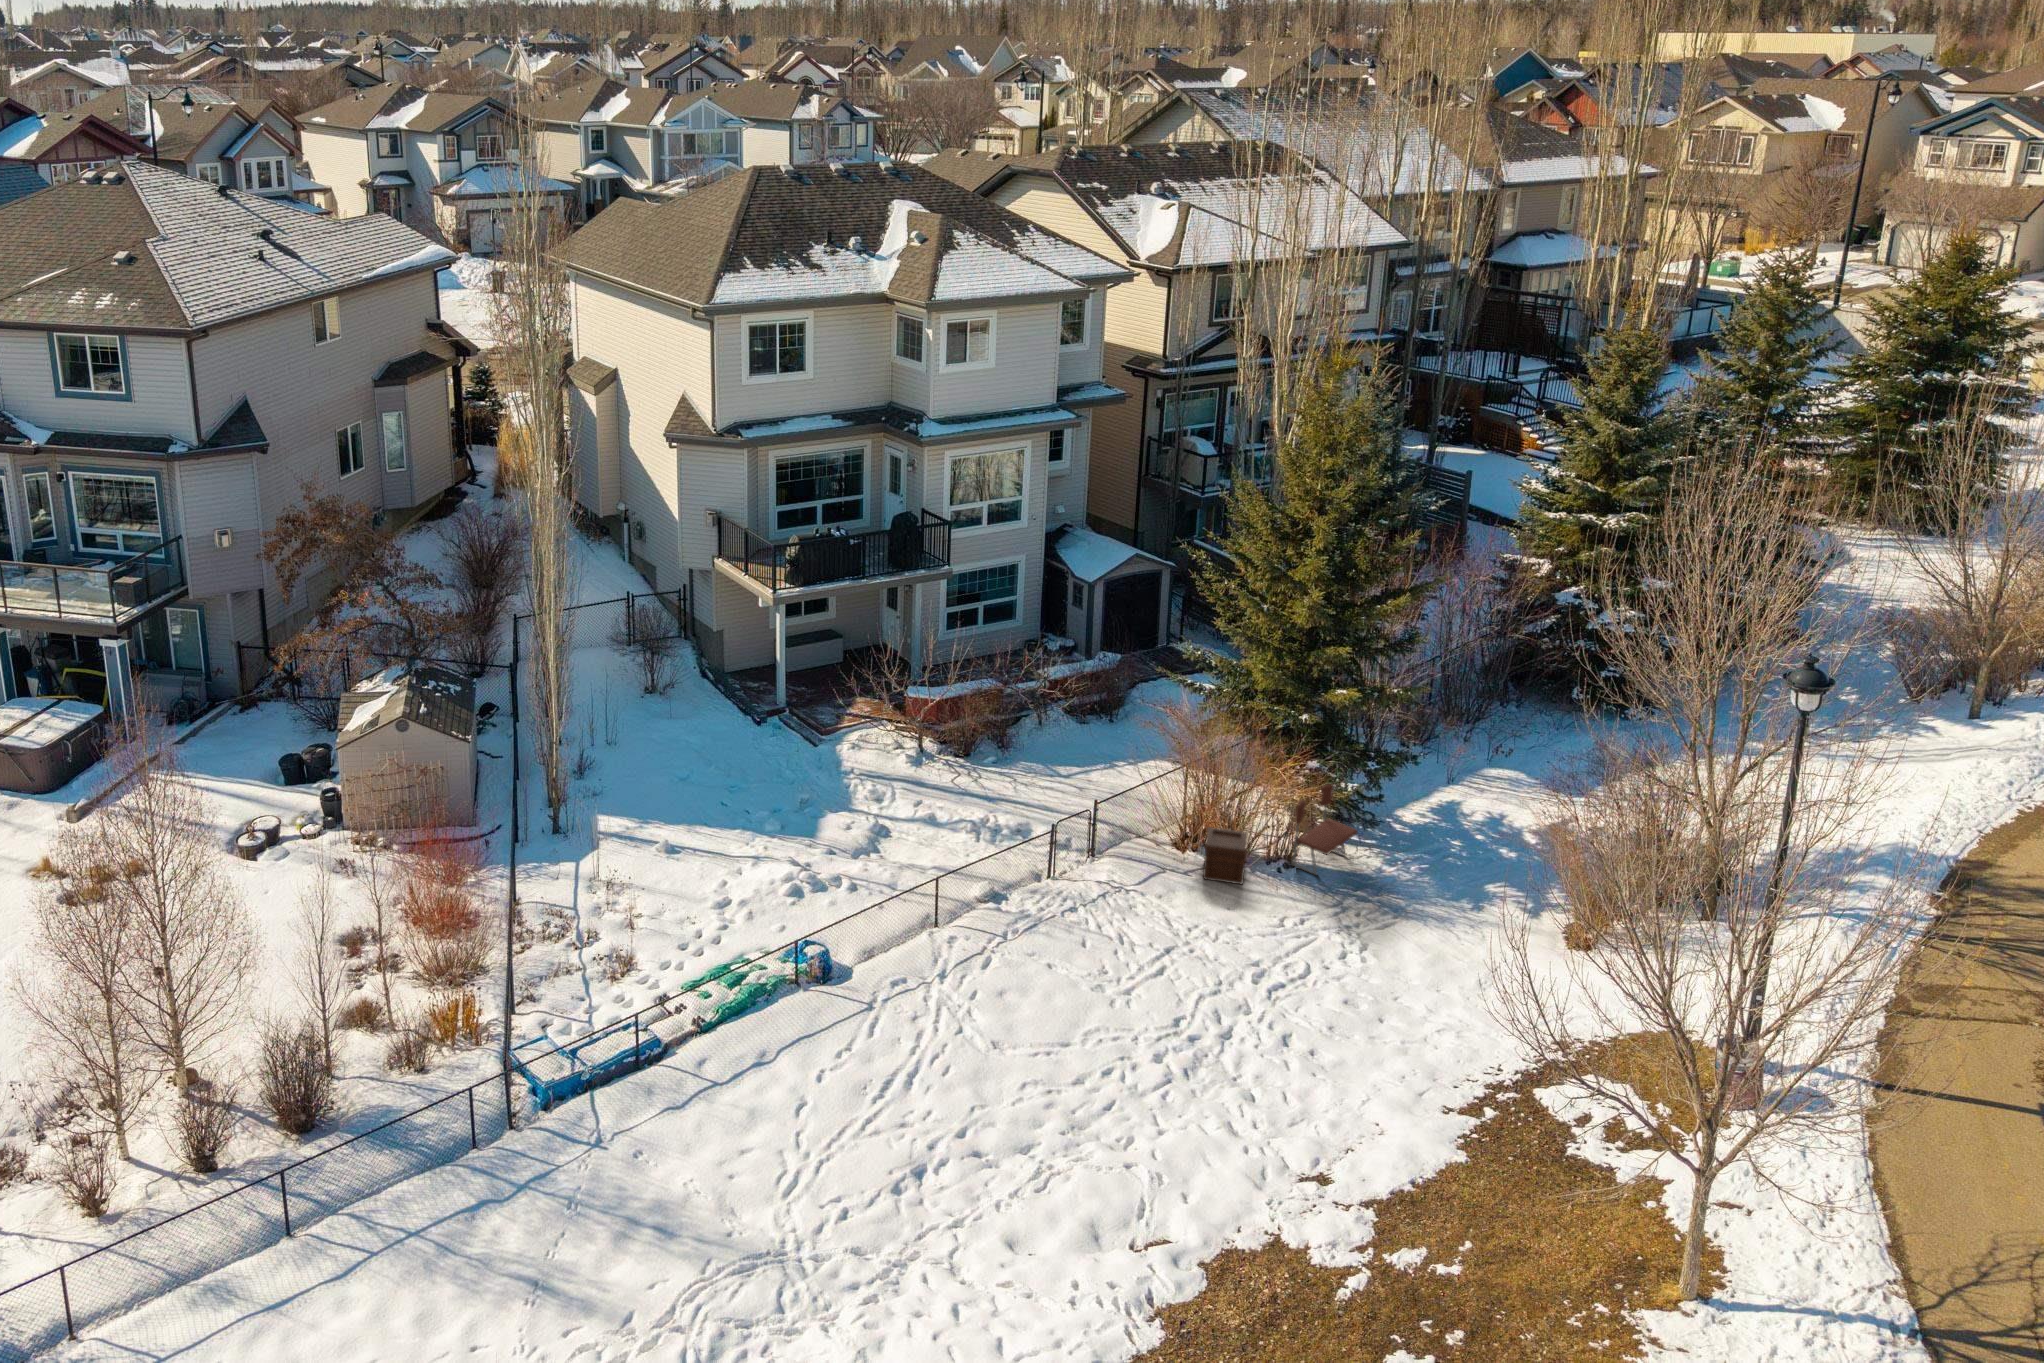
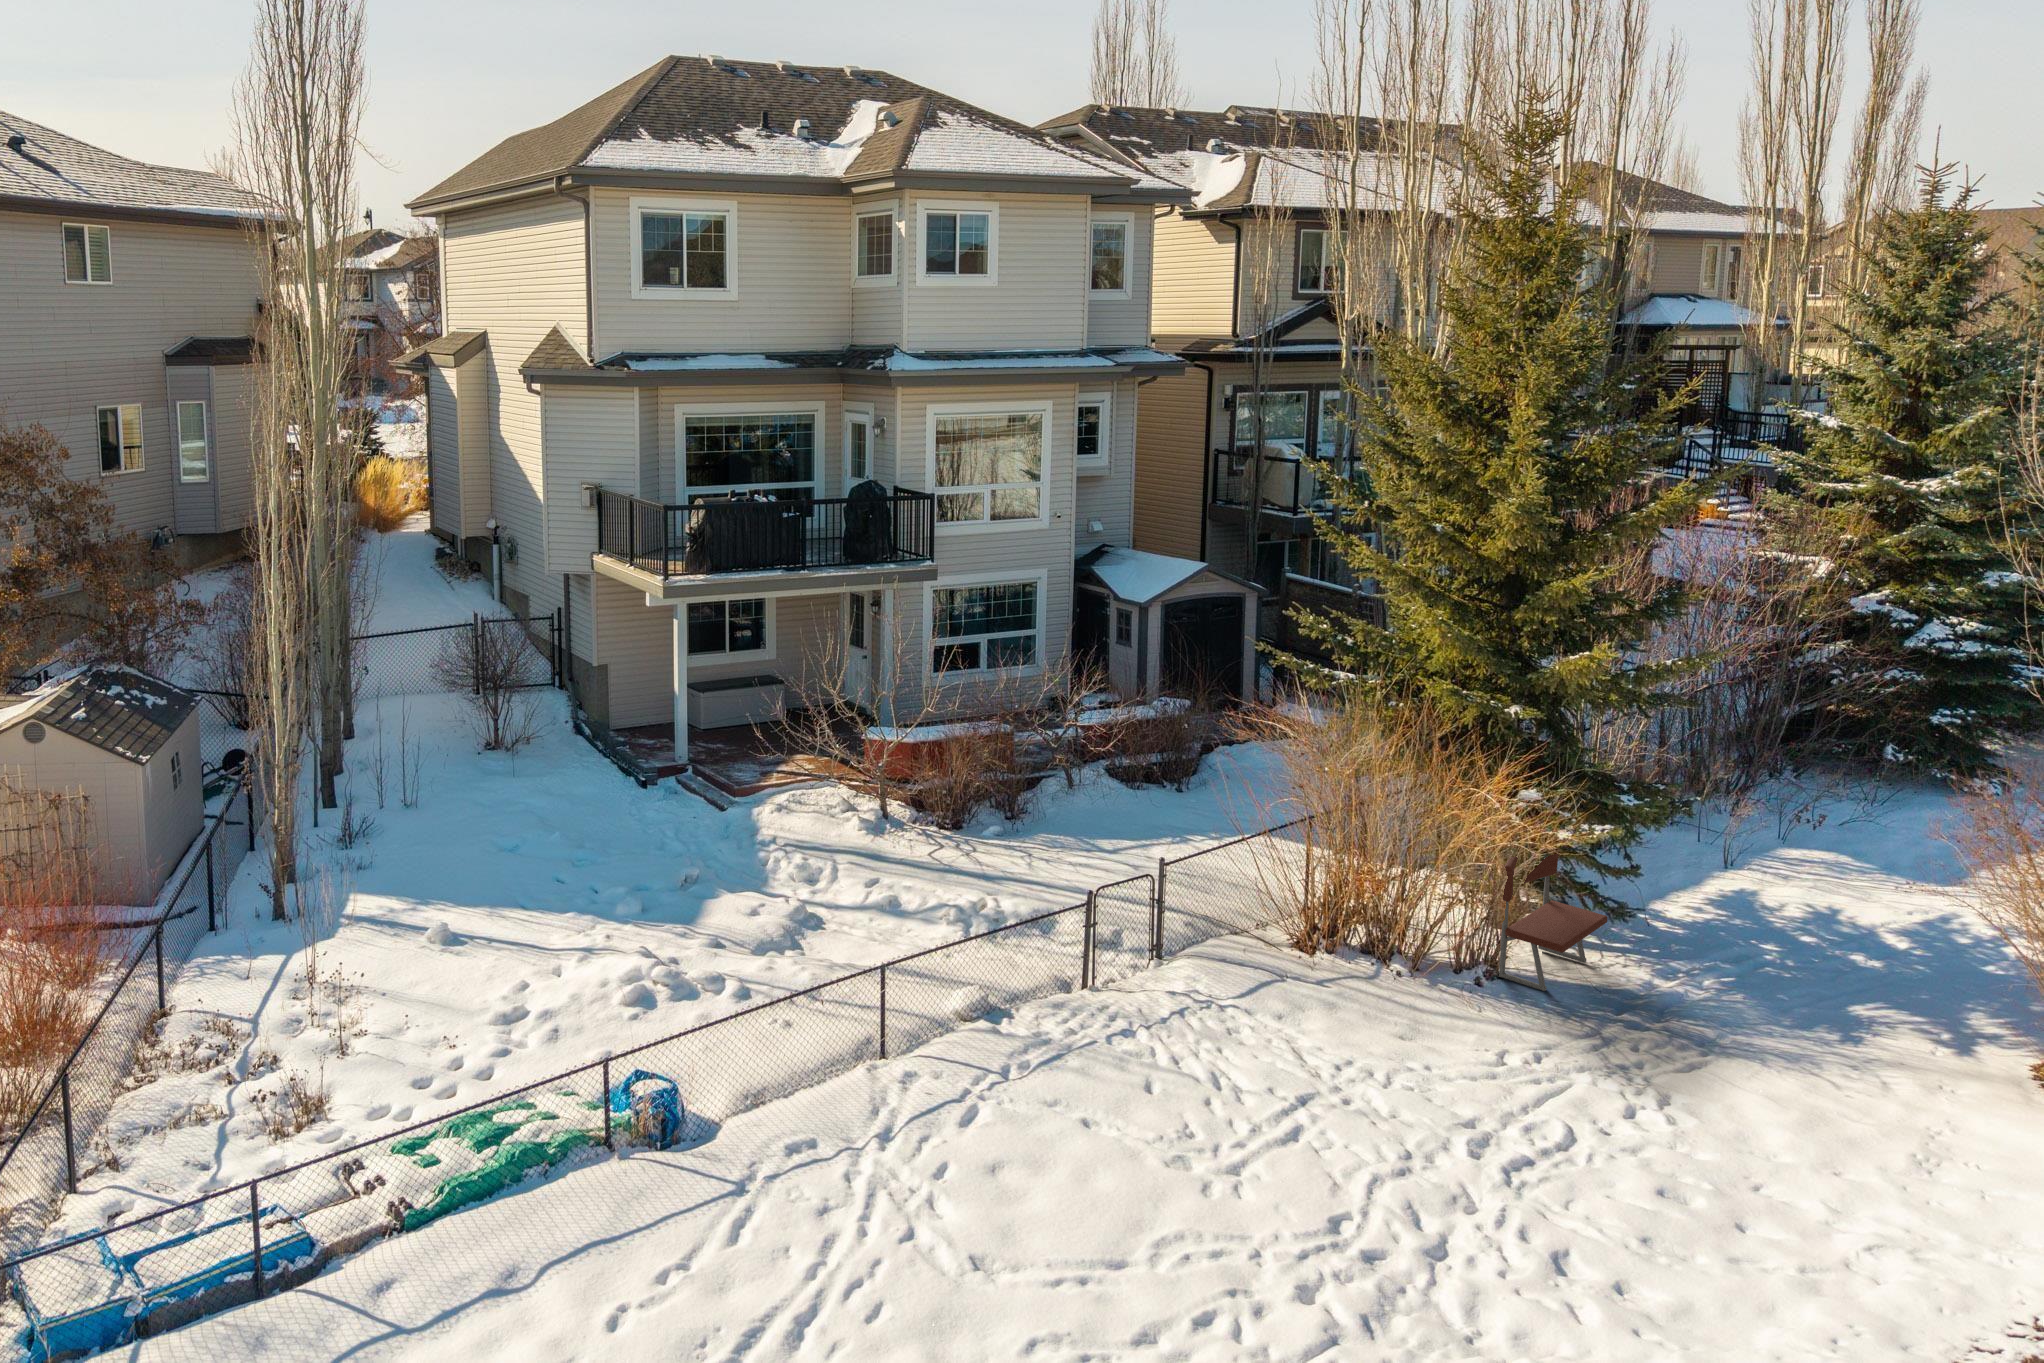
wooden crate: present [1203,827,1247,885] -> none [1348,908,1424,1004]

